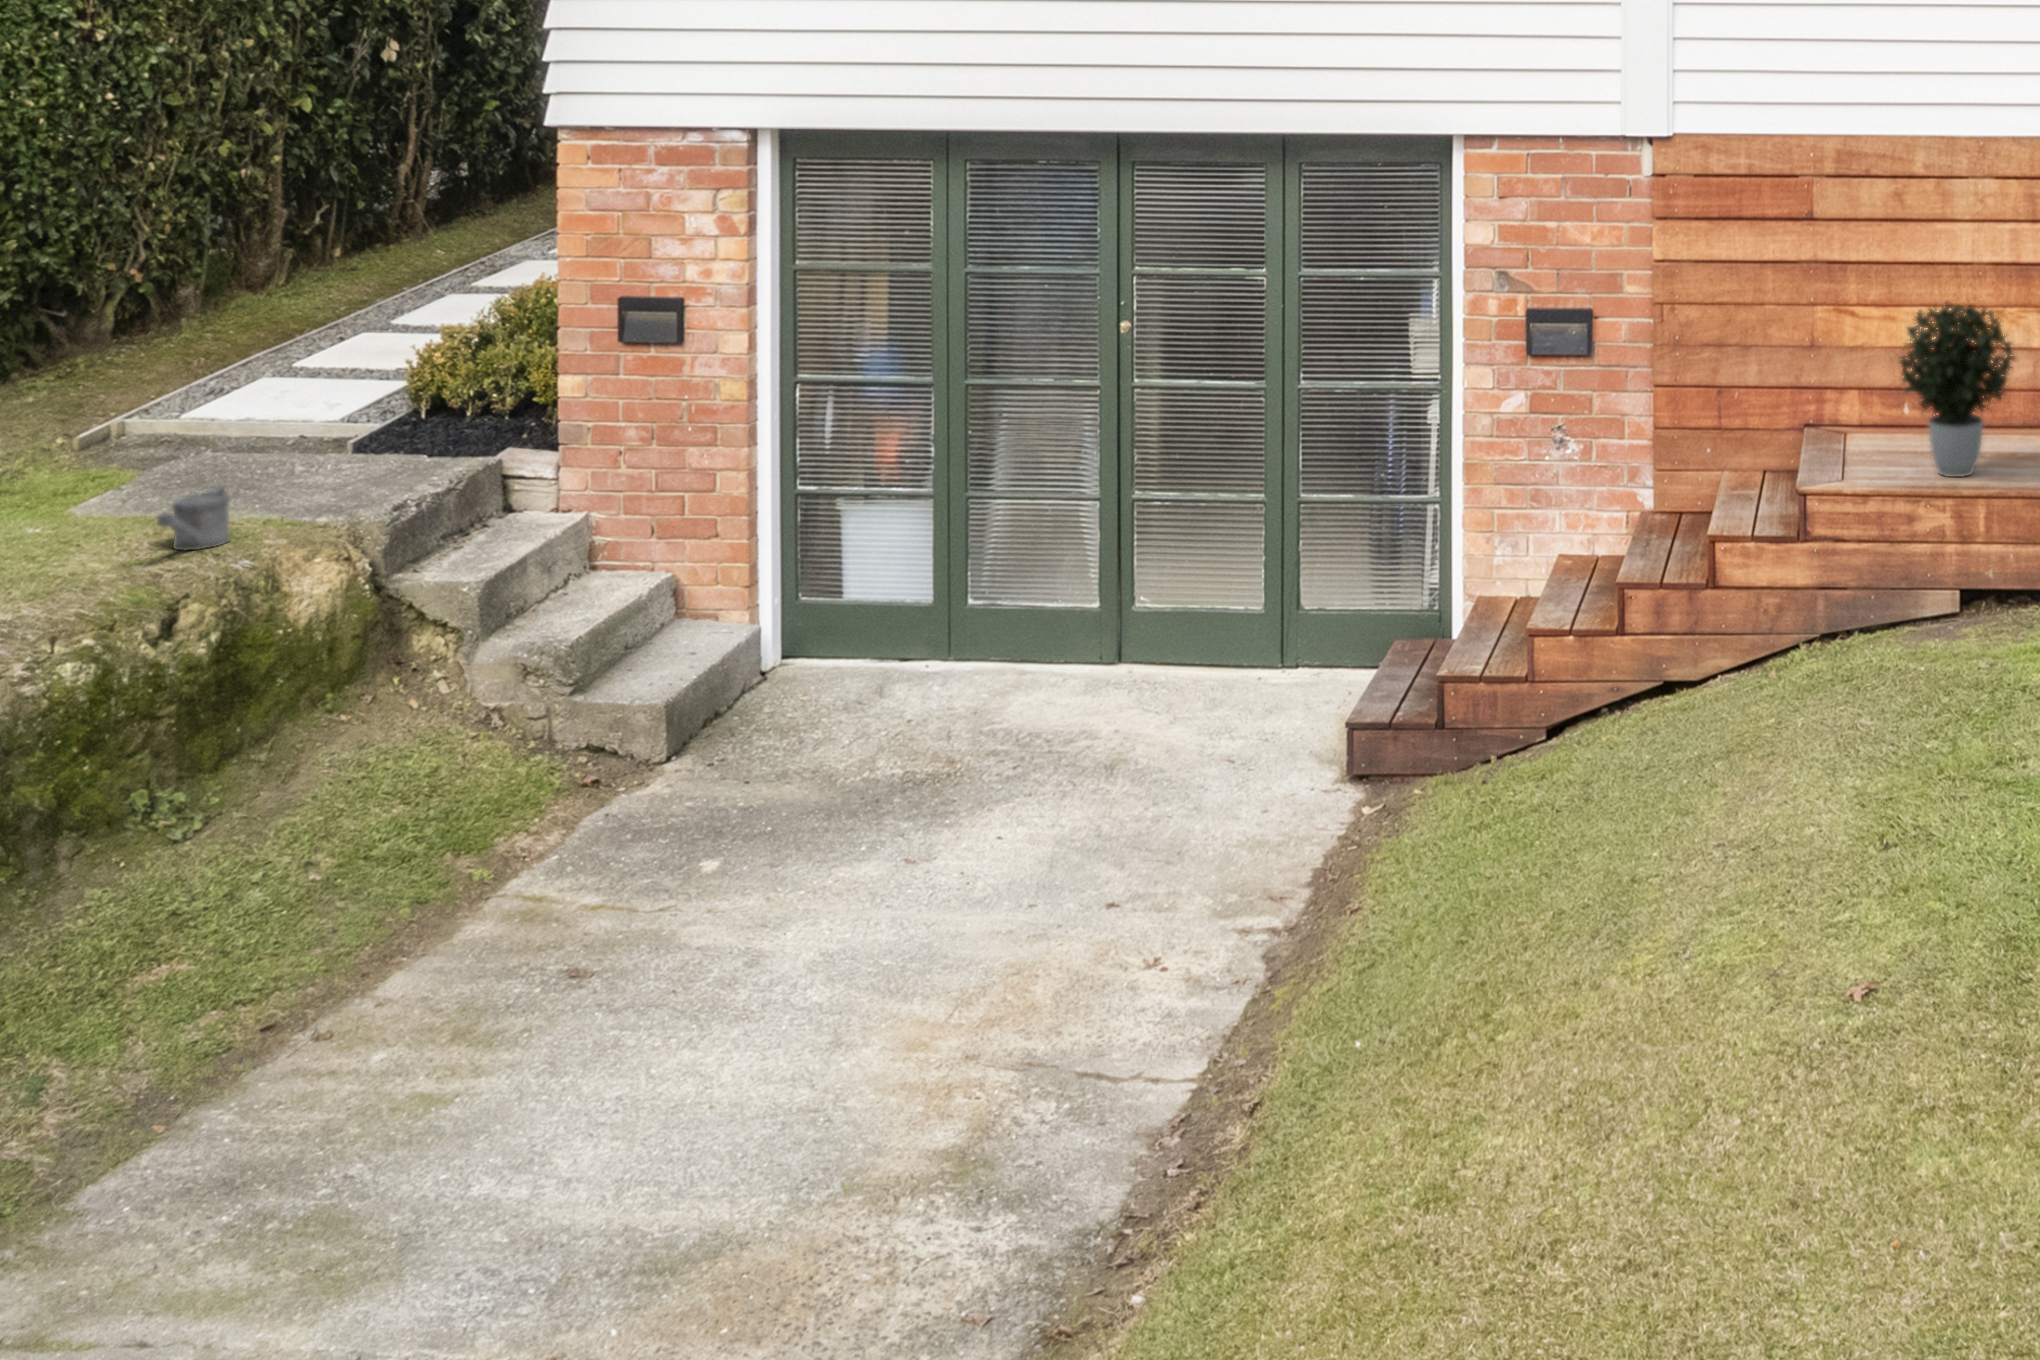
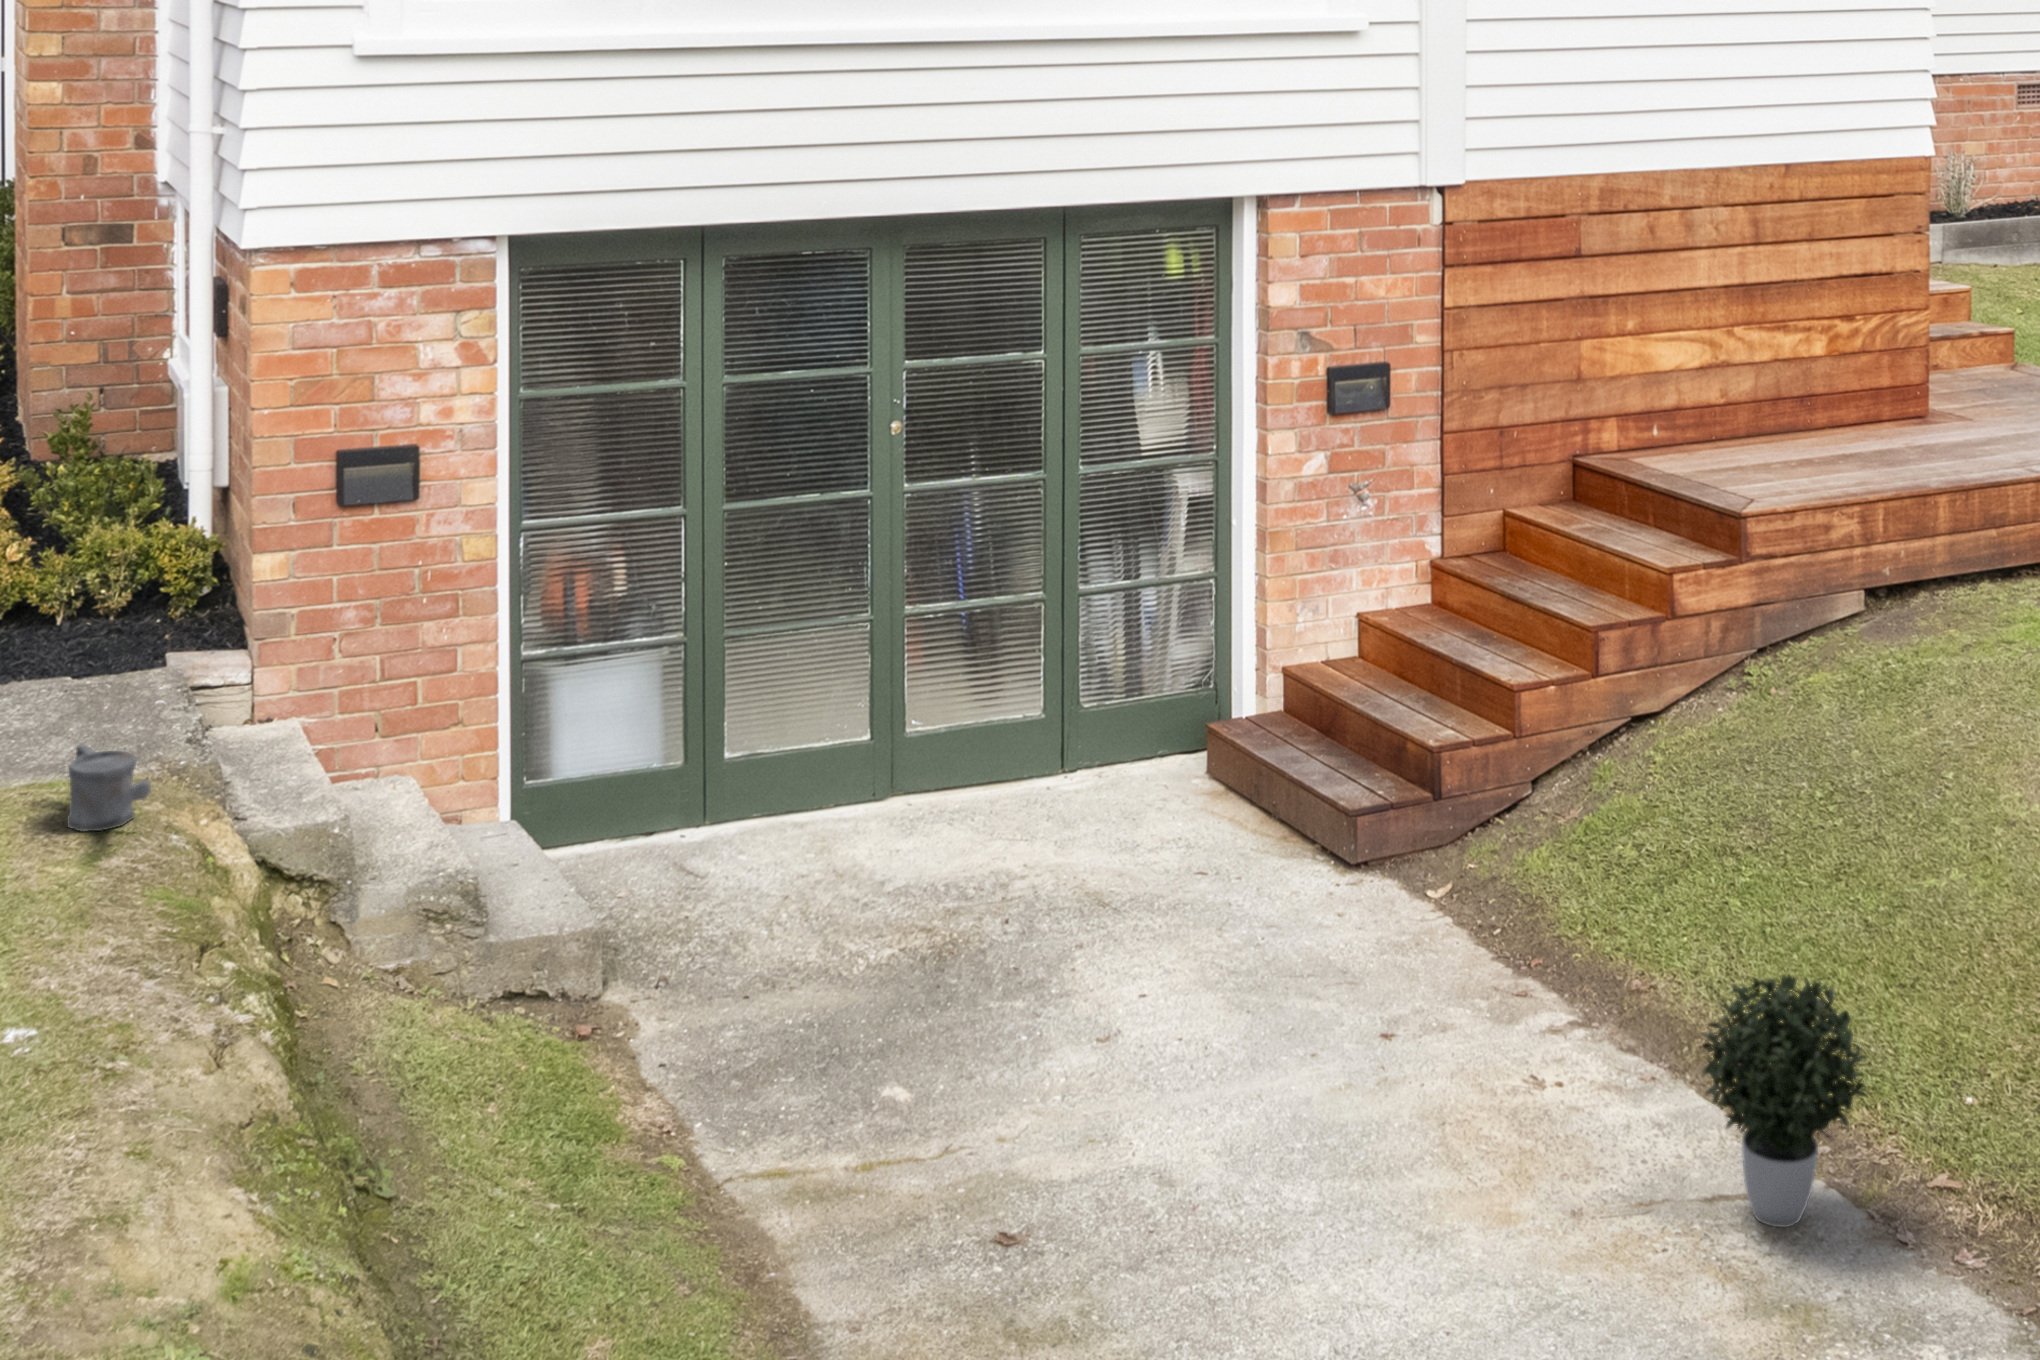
potted plant: present [1900,301,2015,477] -> present [1702,975,1868,1227]

